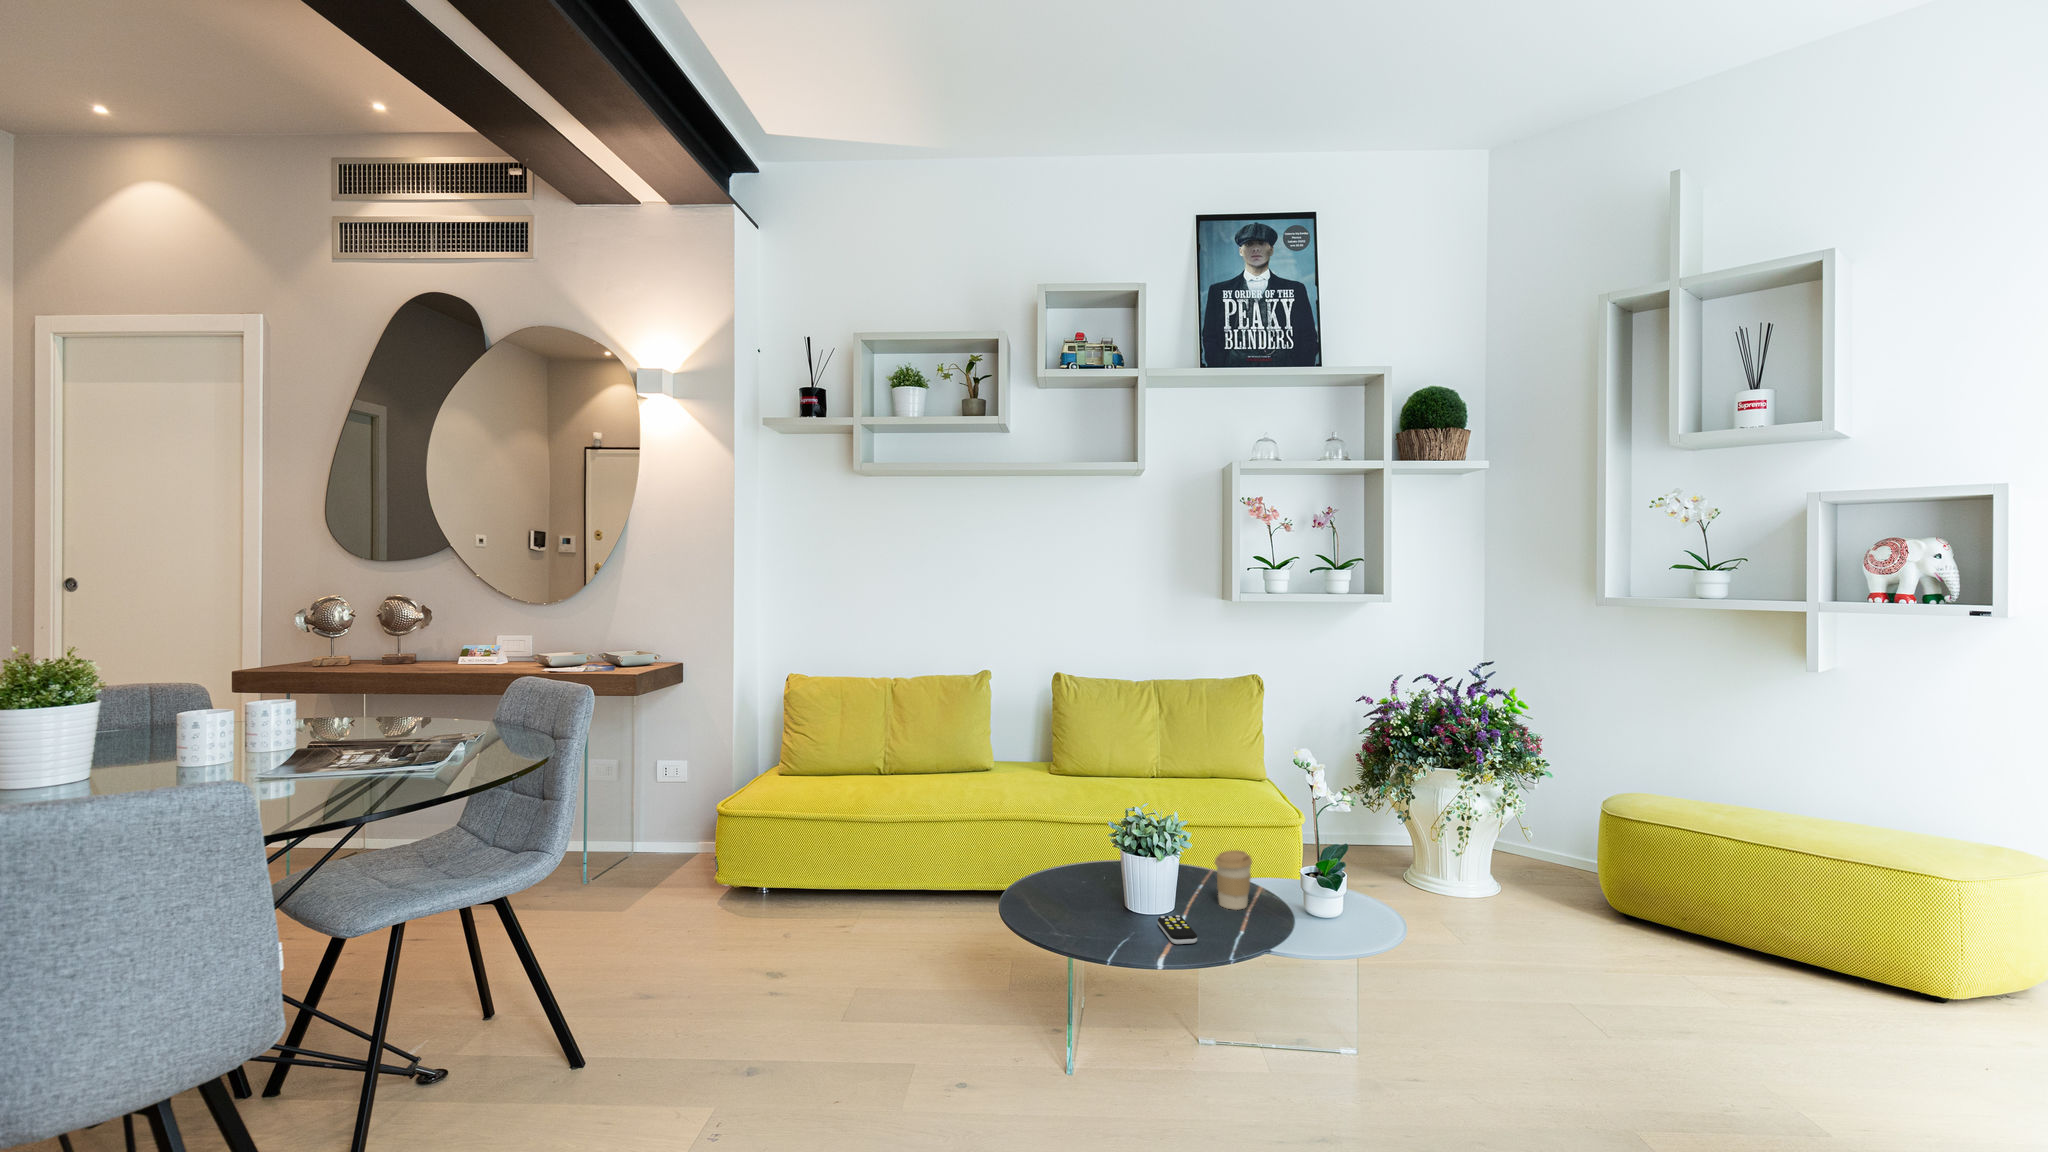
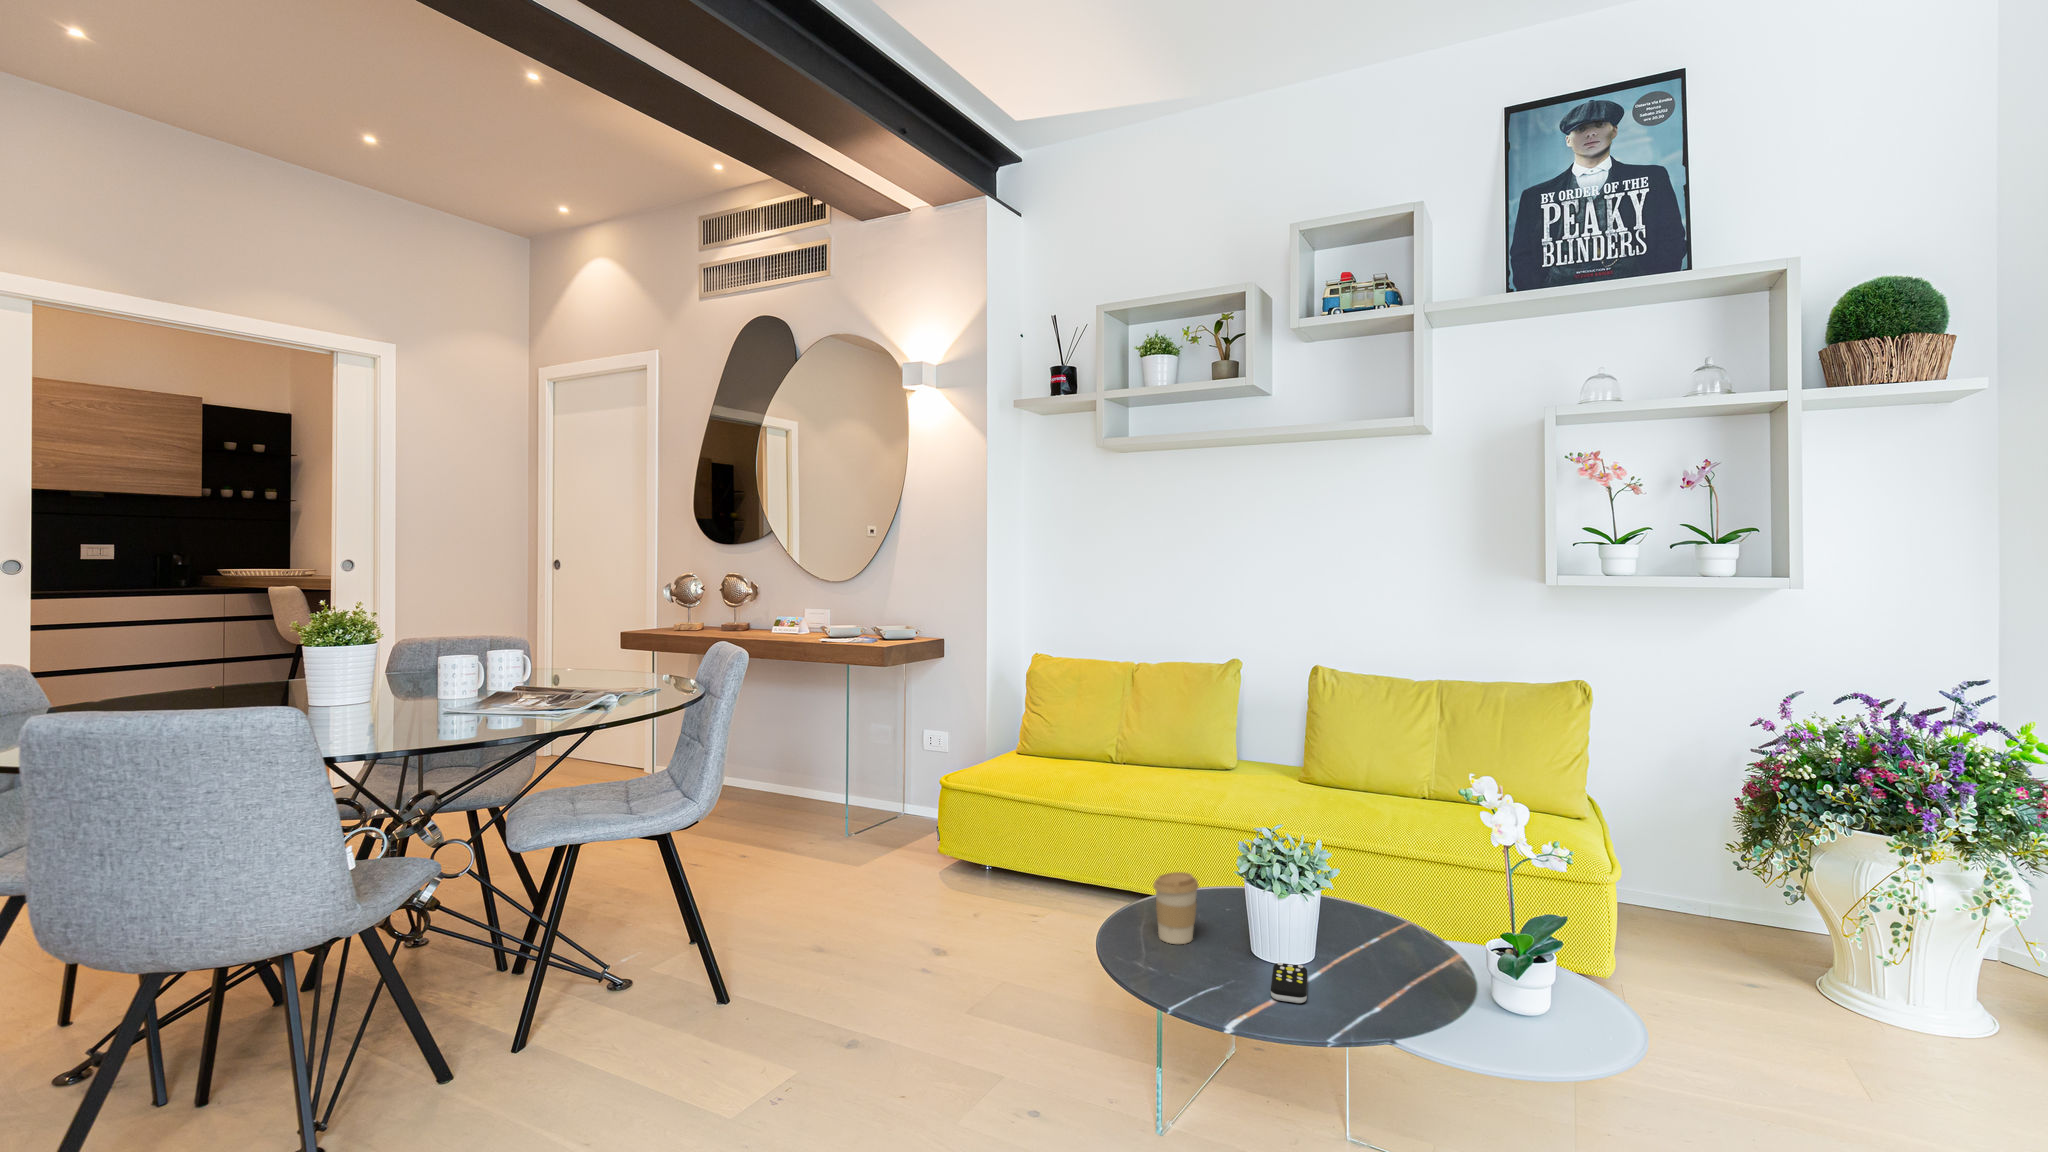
coffee cup: present [1215,850,1252,910] -> present [1153,872,1199,944]

